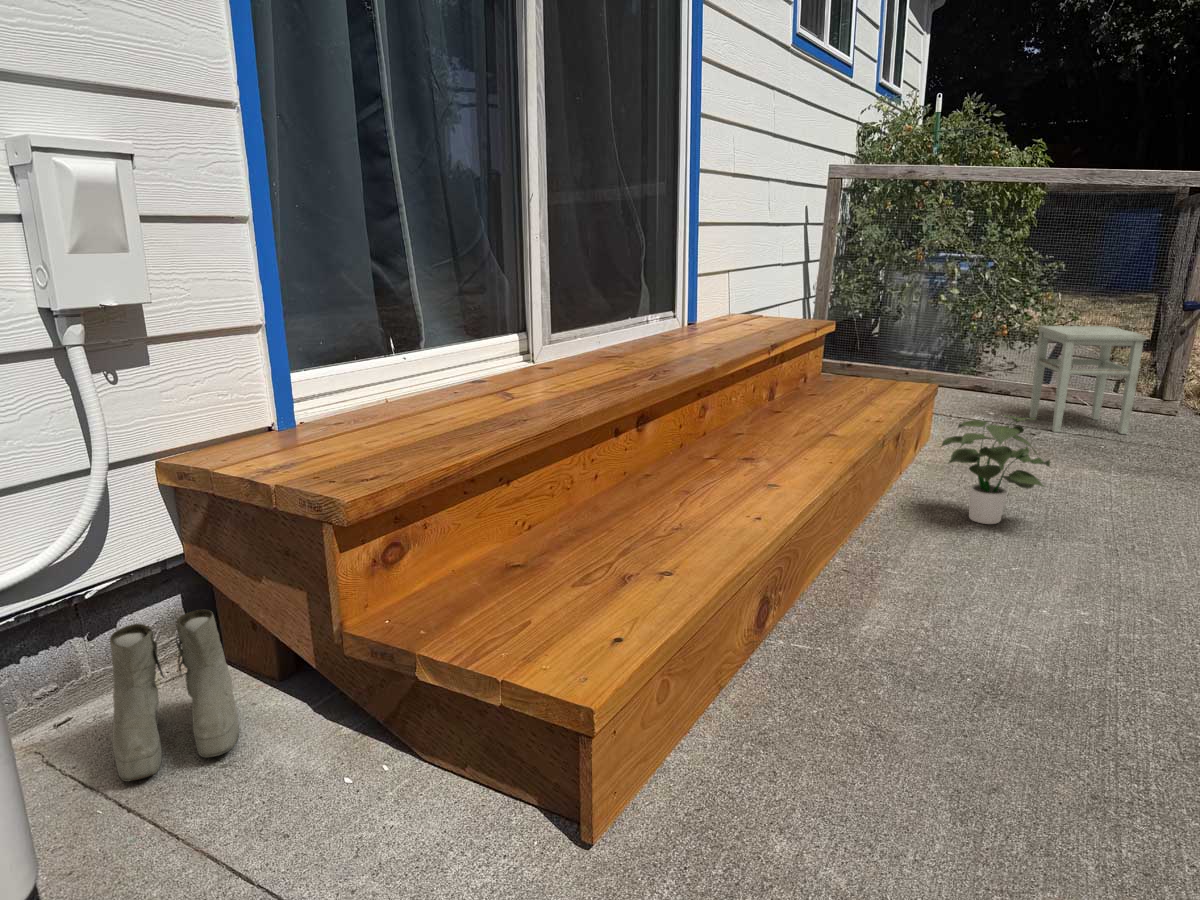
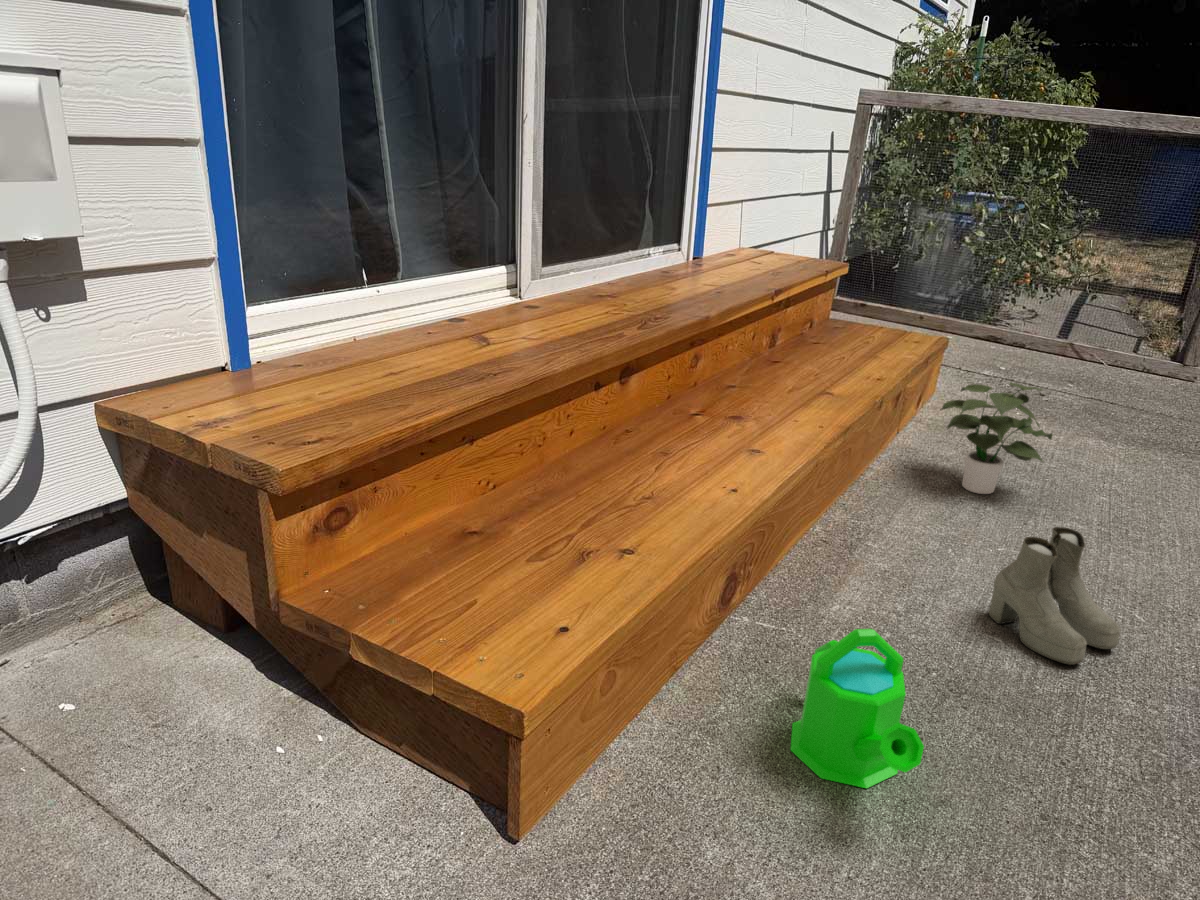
stool: present [1029,326,1146,434] -> none [1041,278,1174,398]
boots: present [110,610,239,782] -> present [989,527,1120,665]
watering can: none [839,625,972,782] -> present [790,629,924,788]

